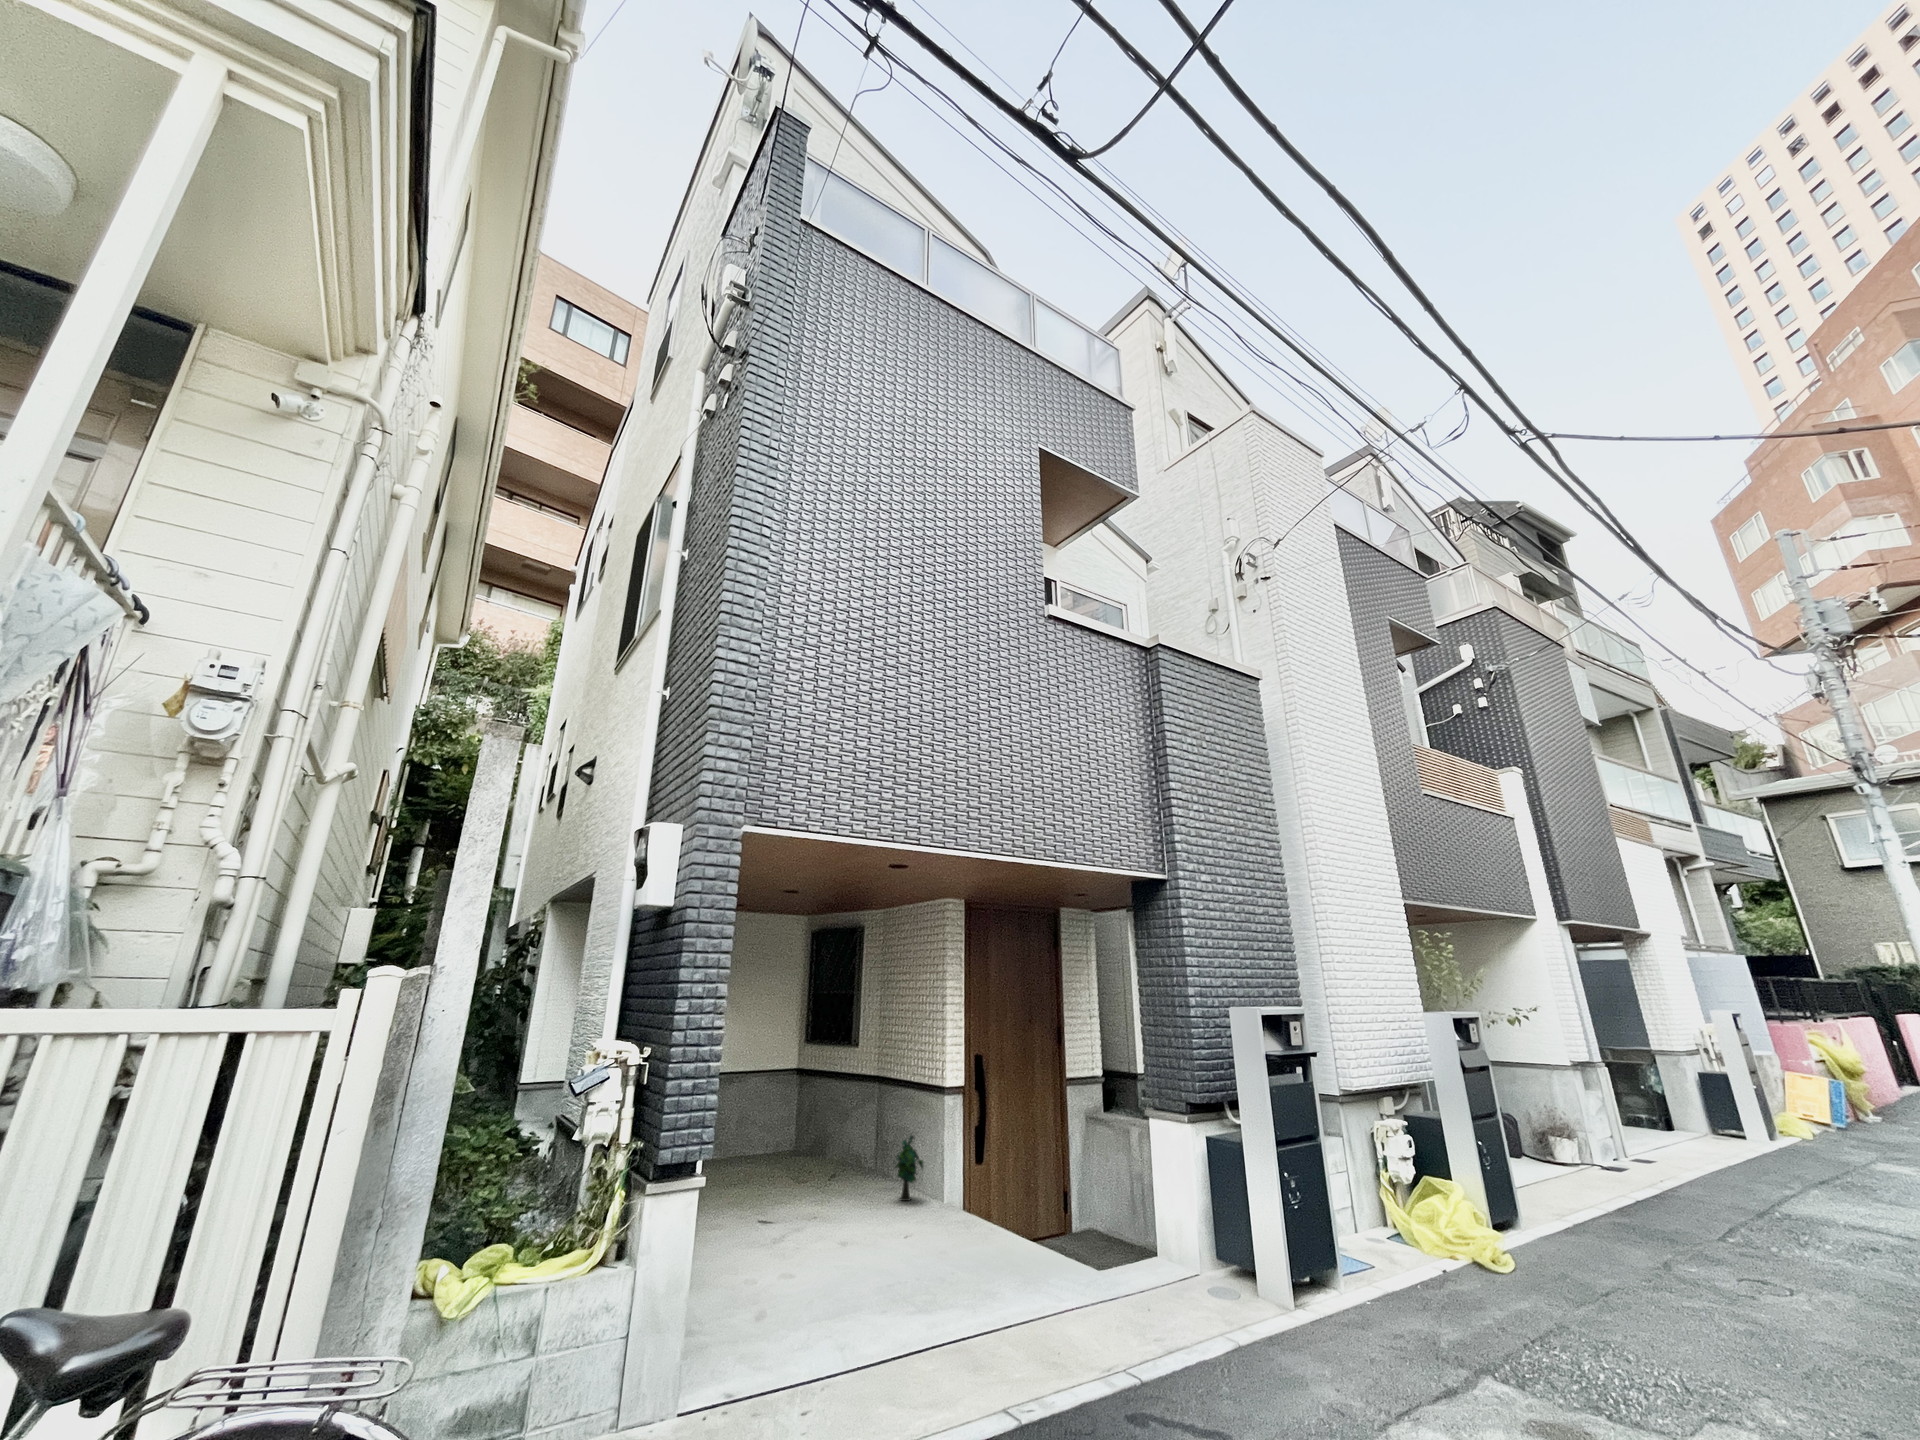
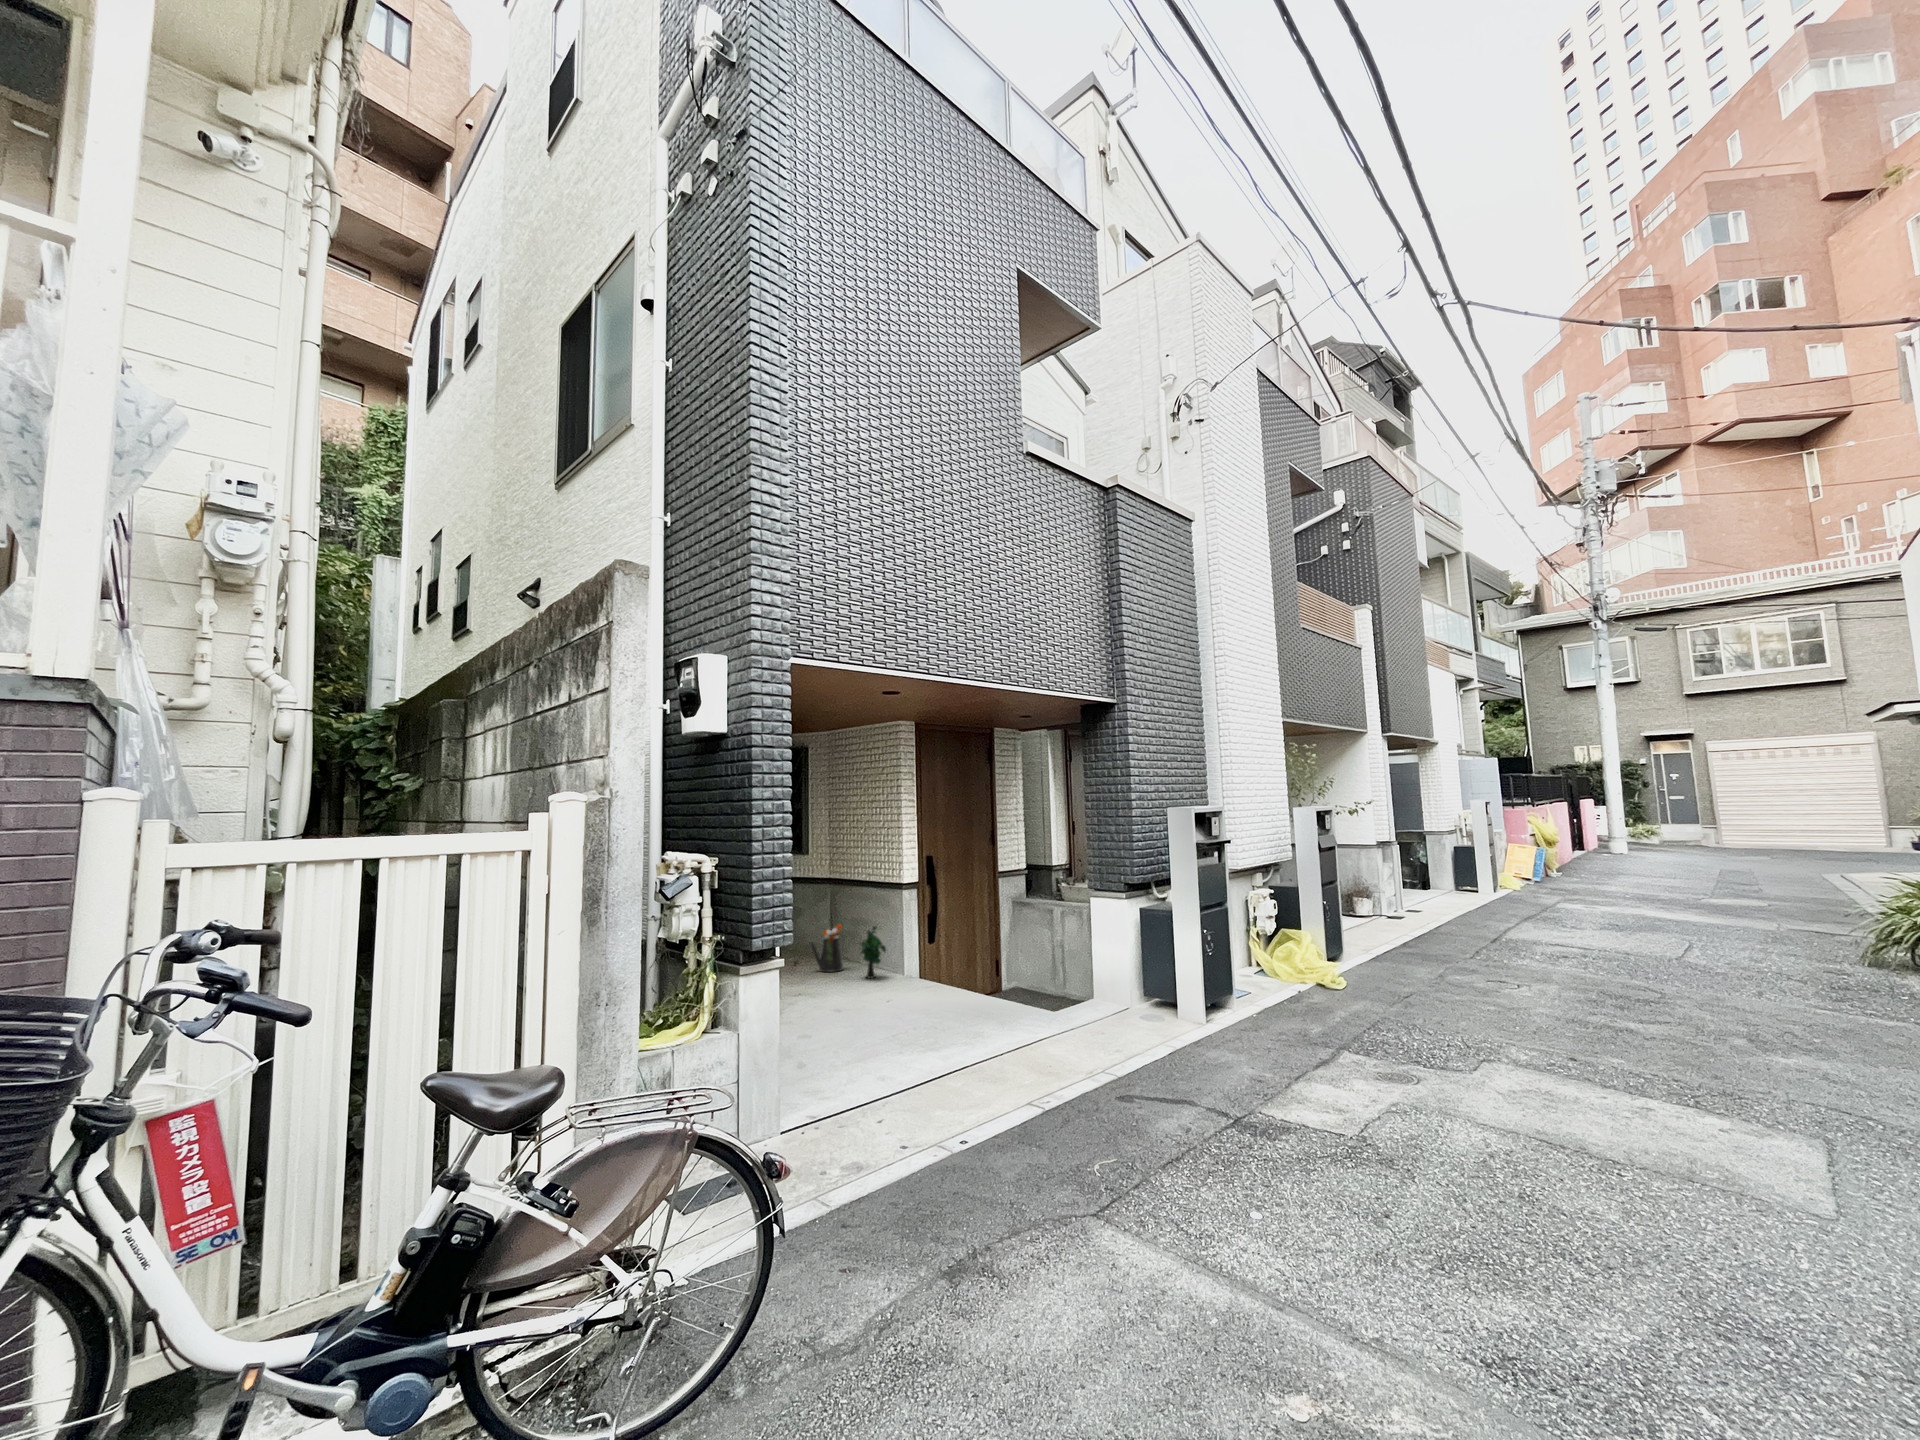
watering can: none [847,1128,890,1188] -> present [810,925,844,972]

